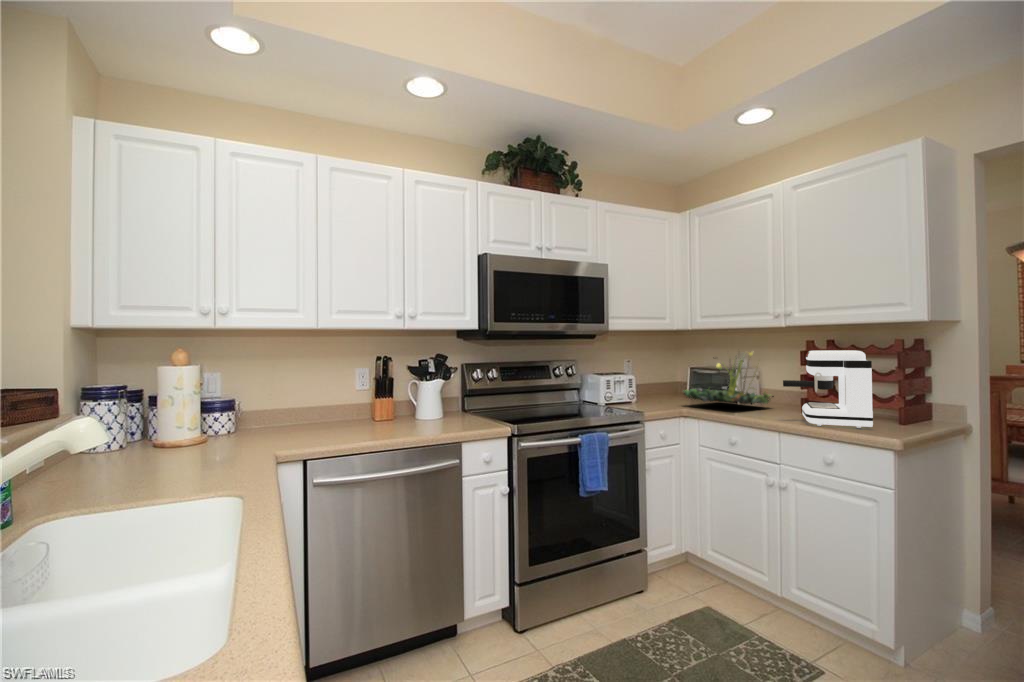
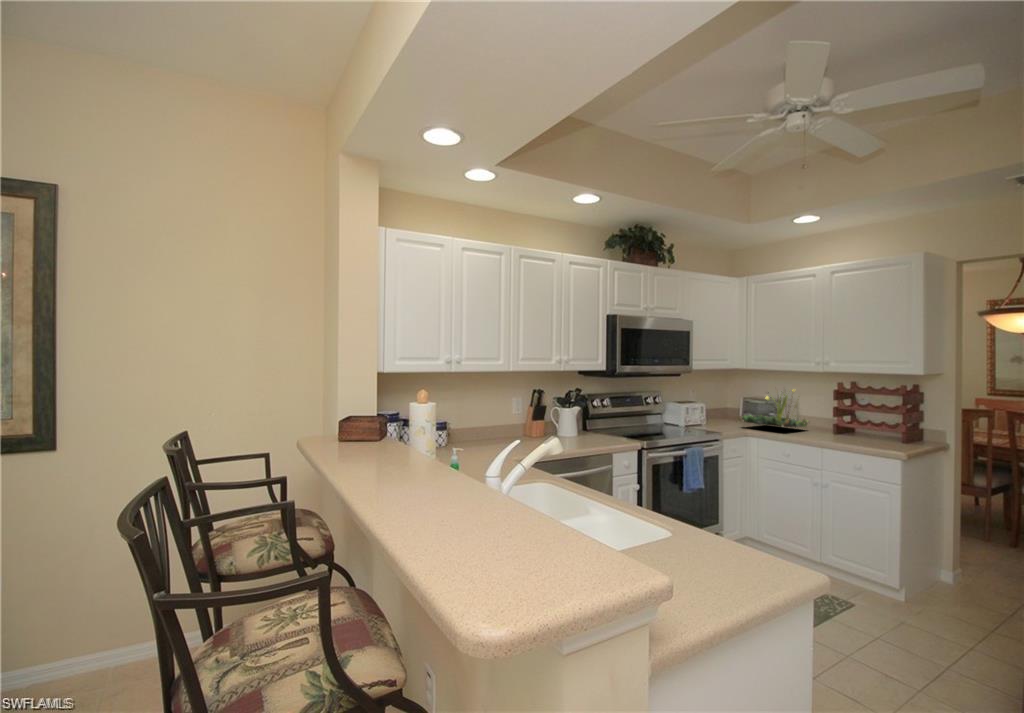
coffee maker: present [783,350,873,428] -> none [823,392,887,446]

